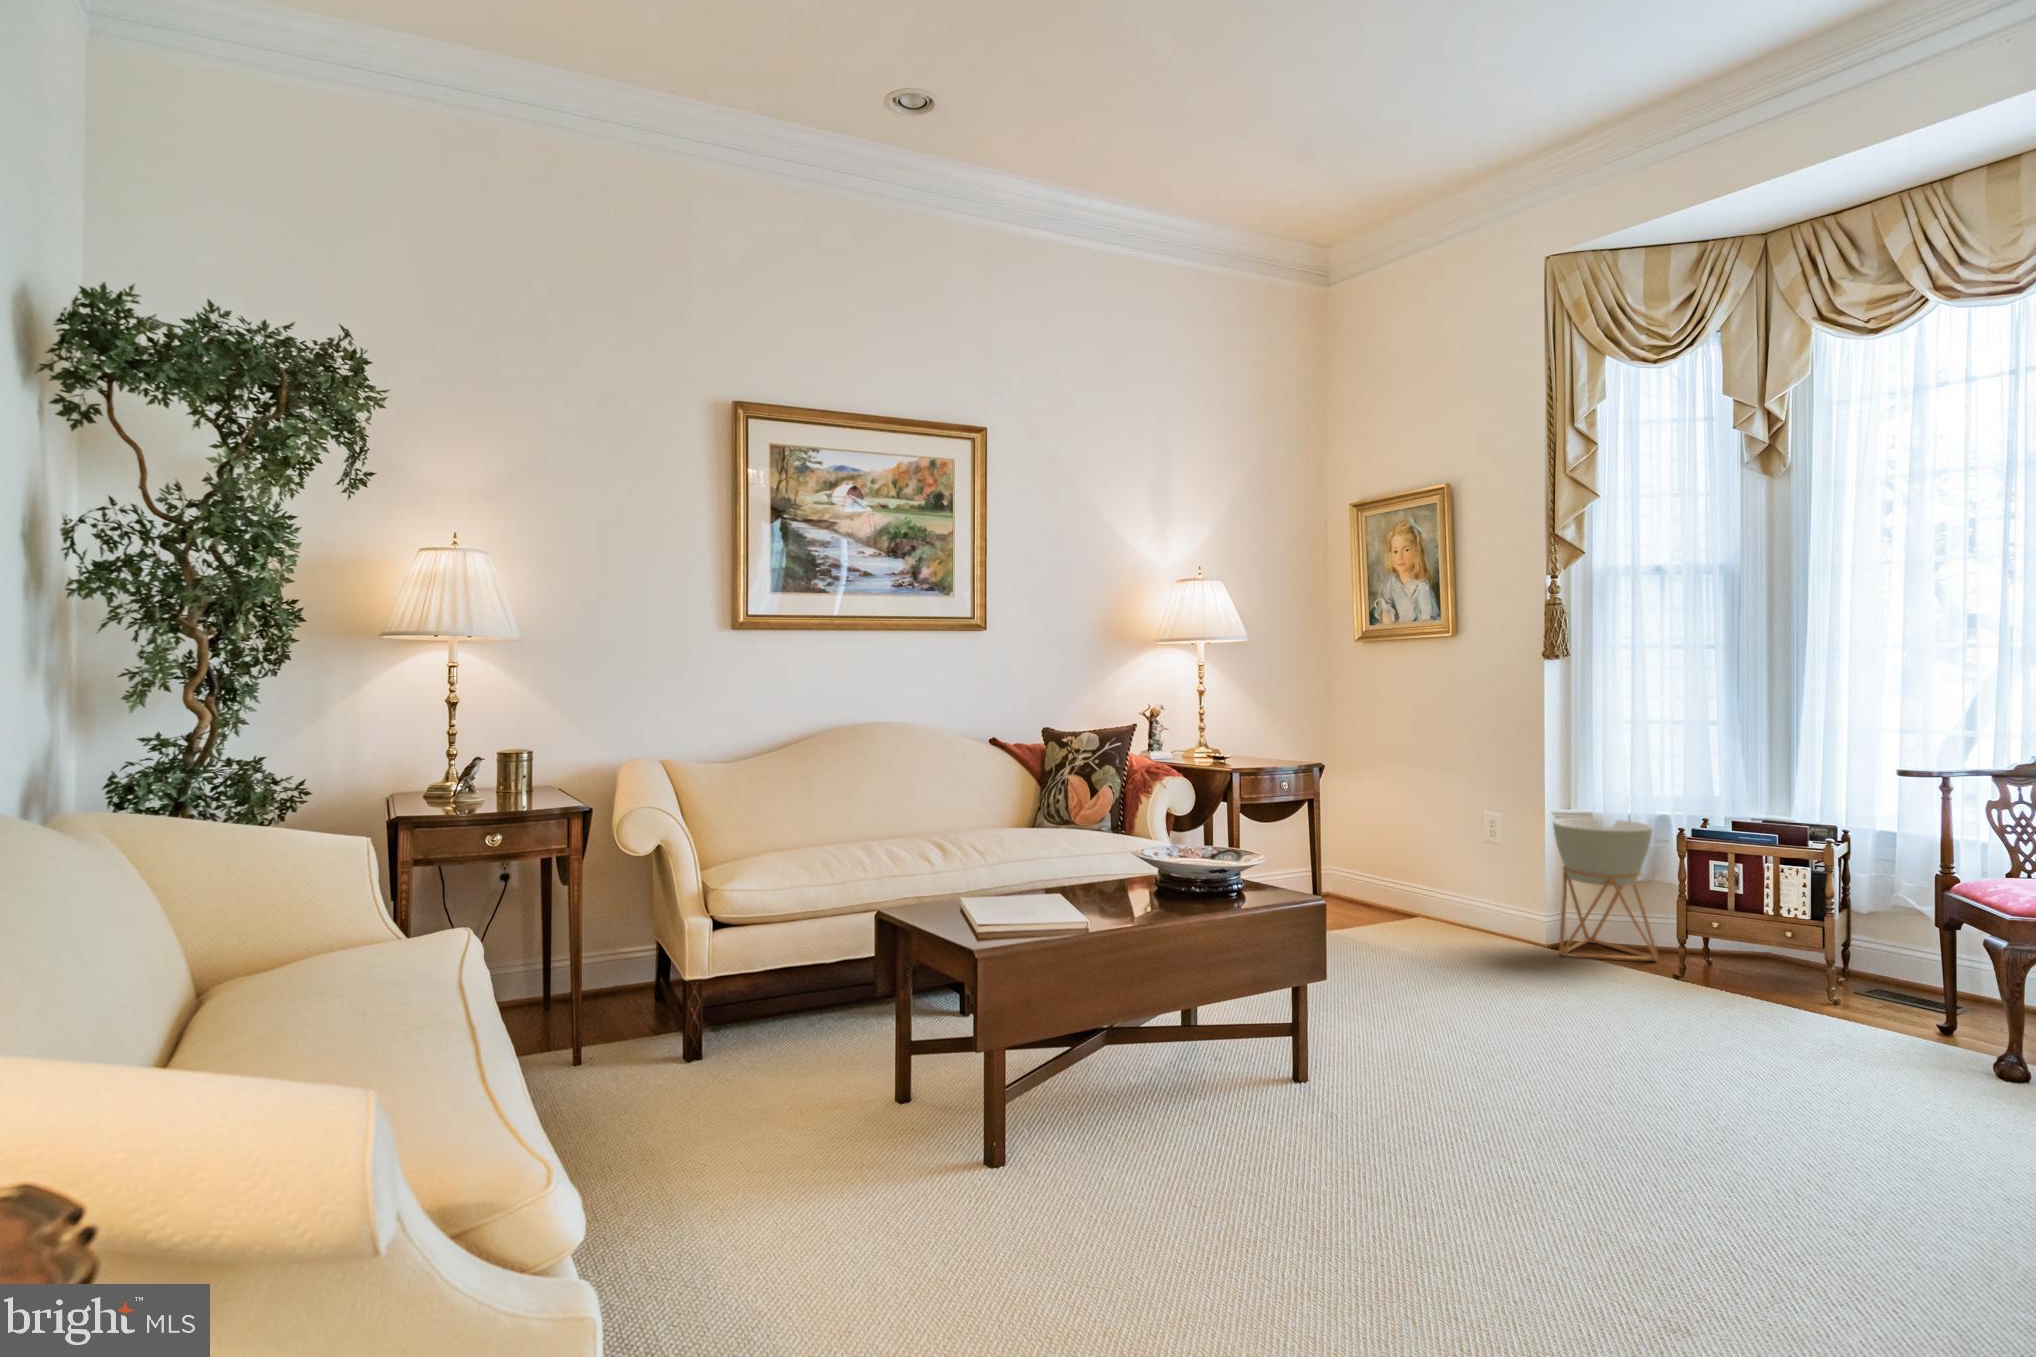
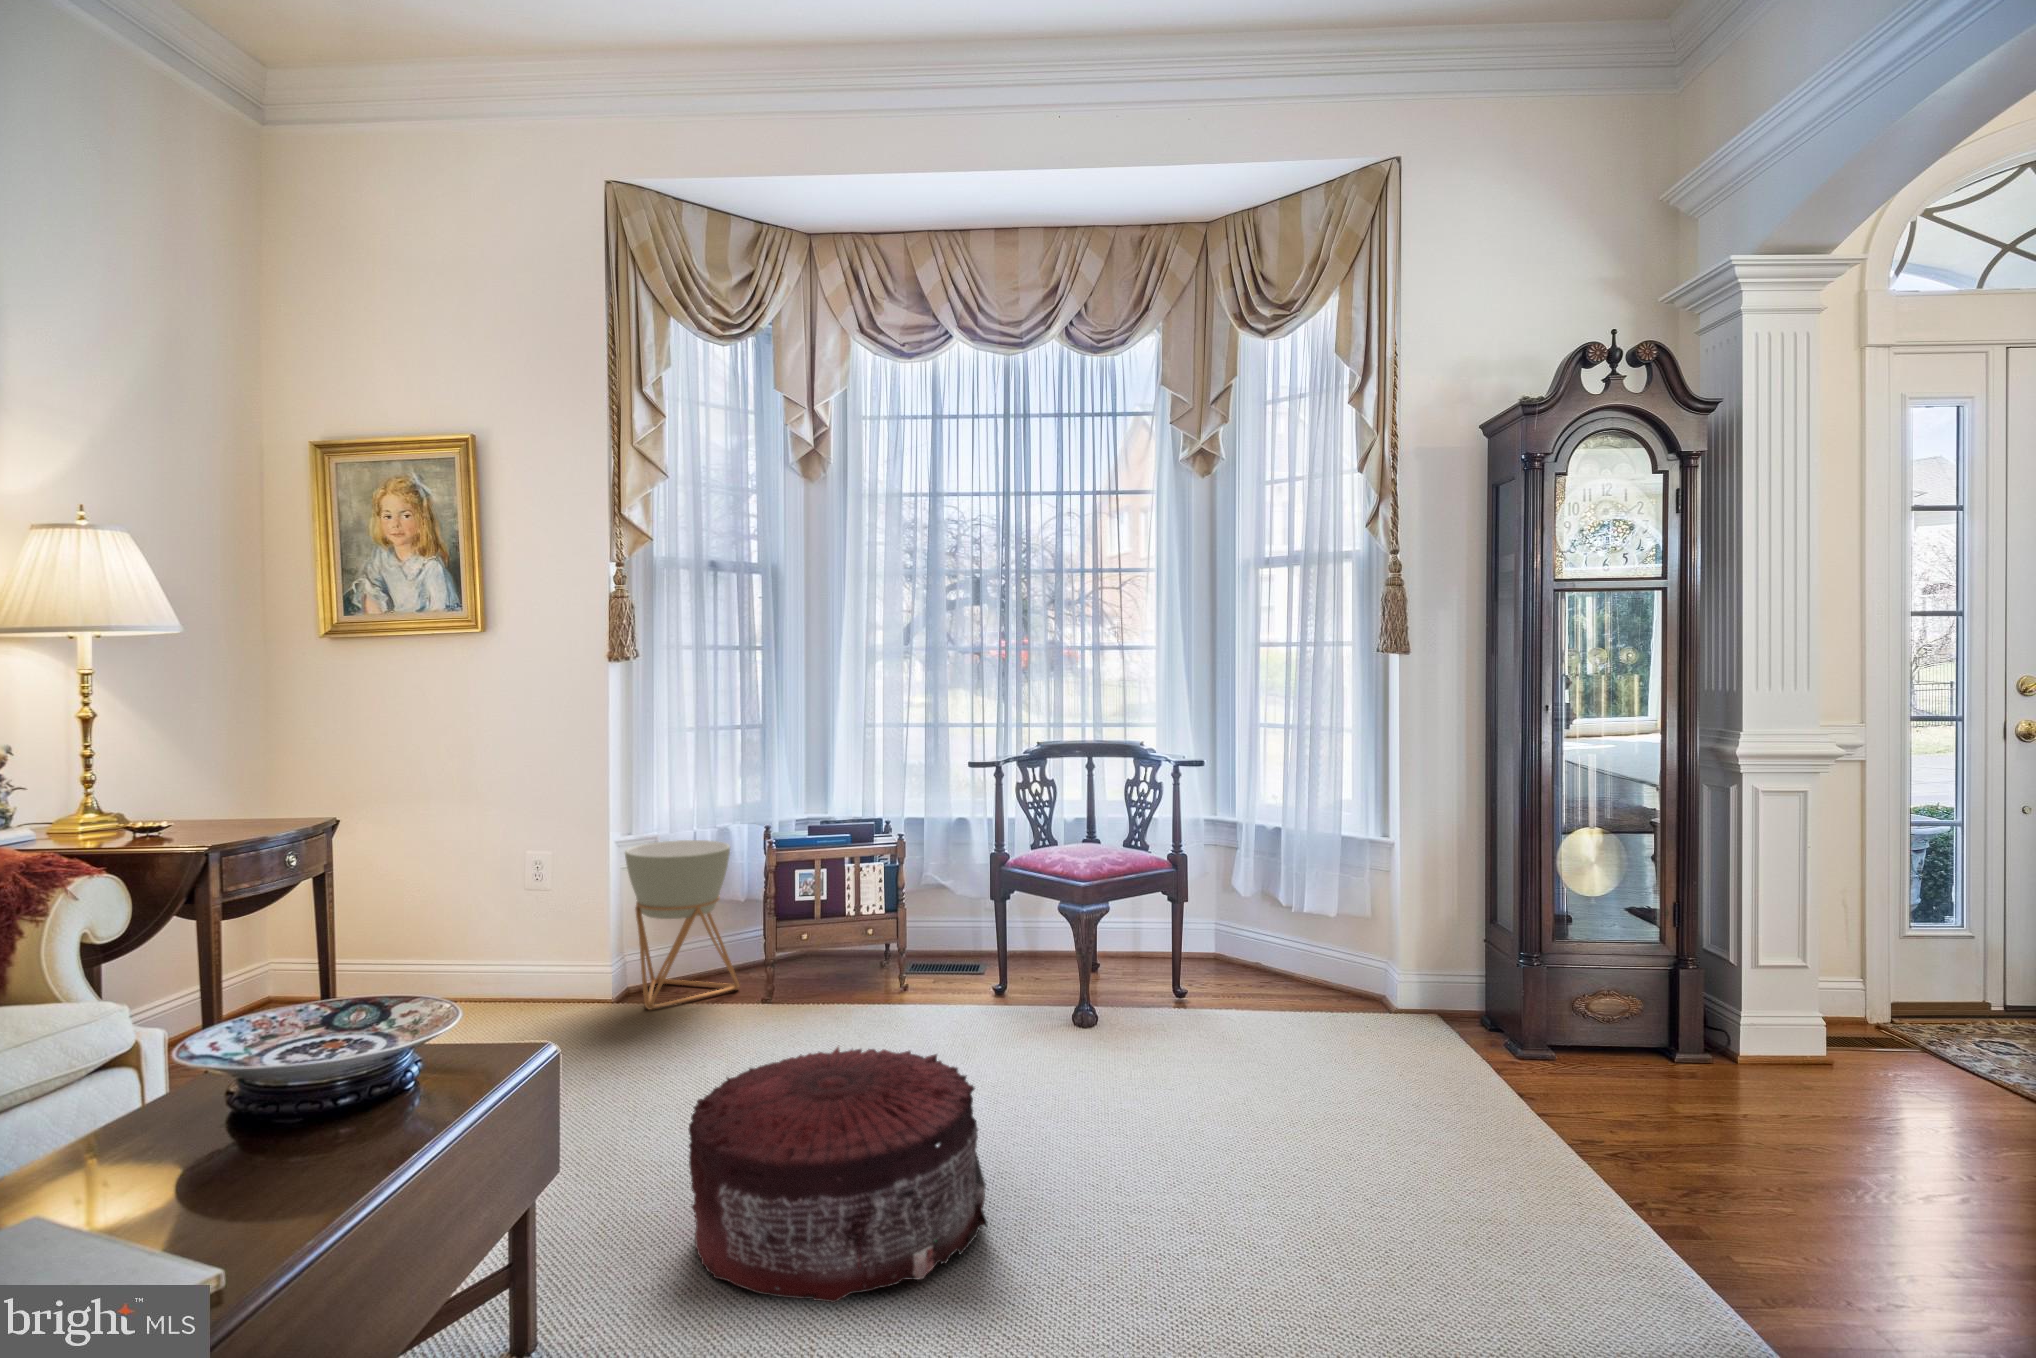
pouf: none [1417,969,1656,1142] -> present [689,1047,988,1303]

